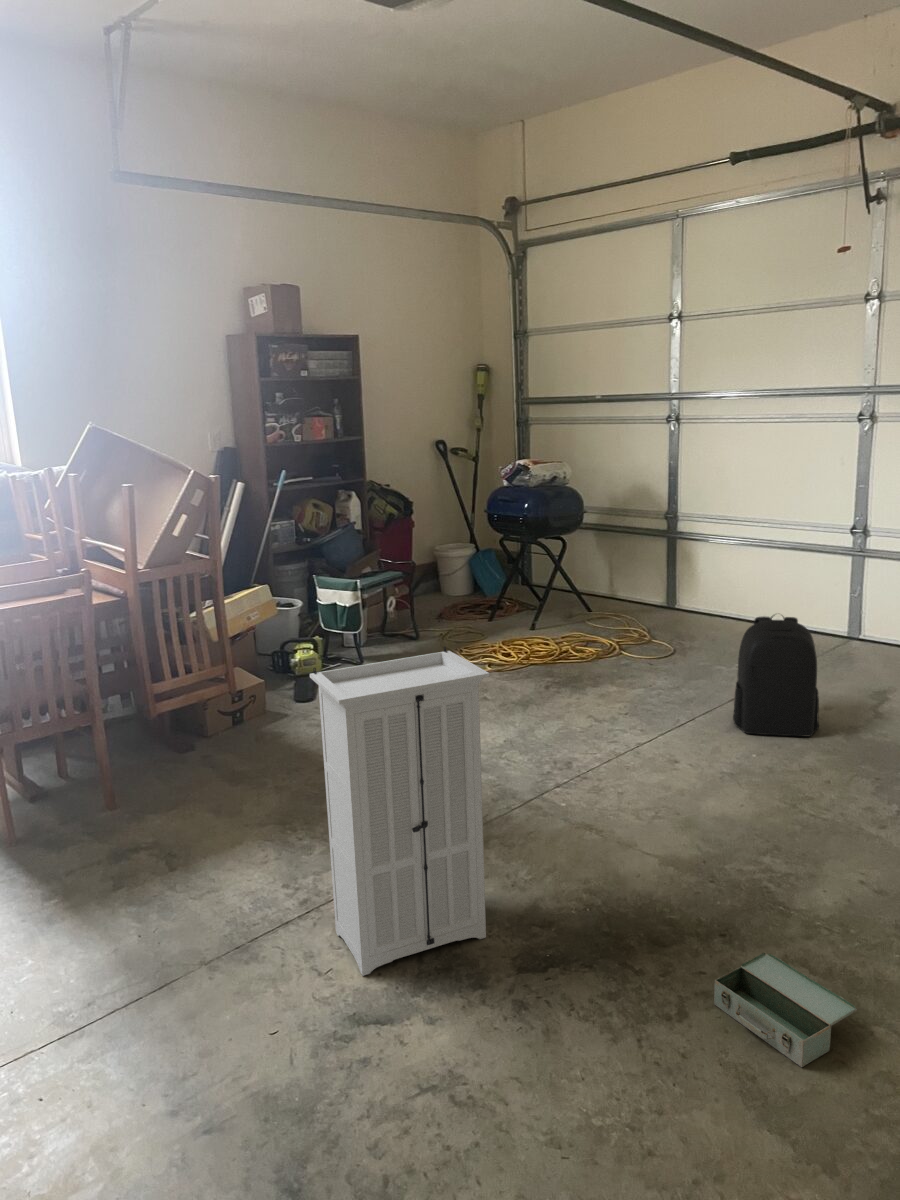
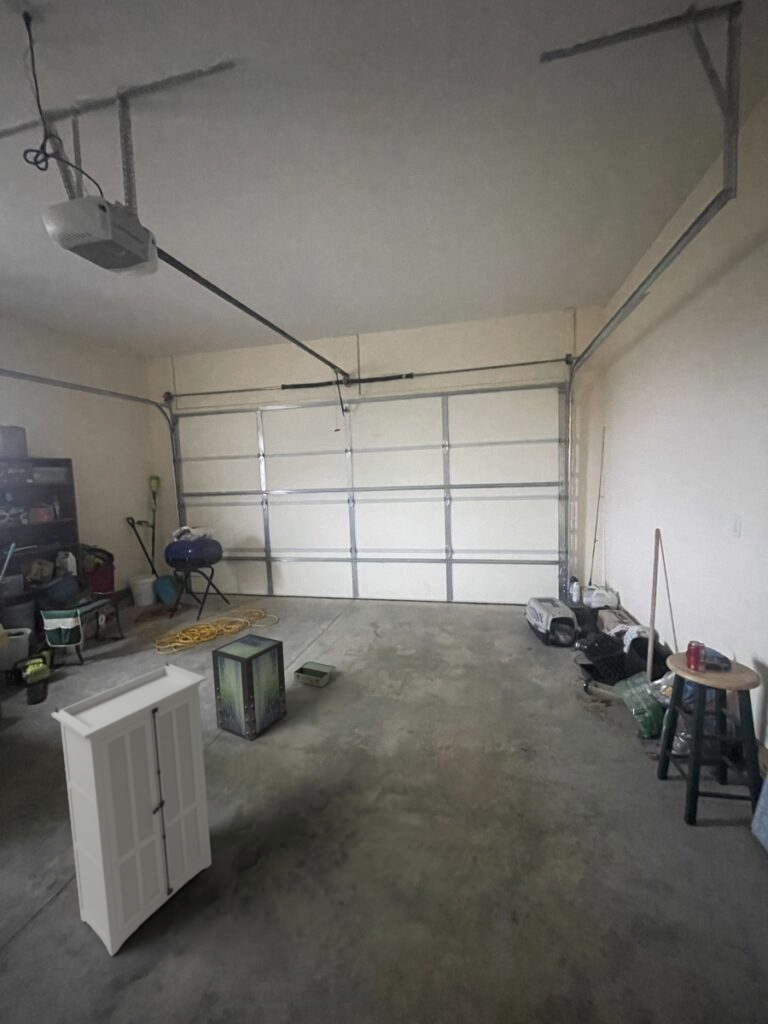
backpack: present [733,615,819,737] -> none [319,595,359,659]
storage box: none [527,651,644,819] -> present [212,634,287,741]
toolbox: present [714,953,857,1067] -> present [294,661,336,687]

